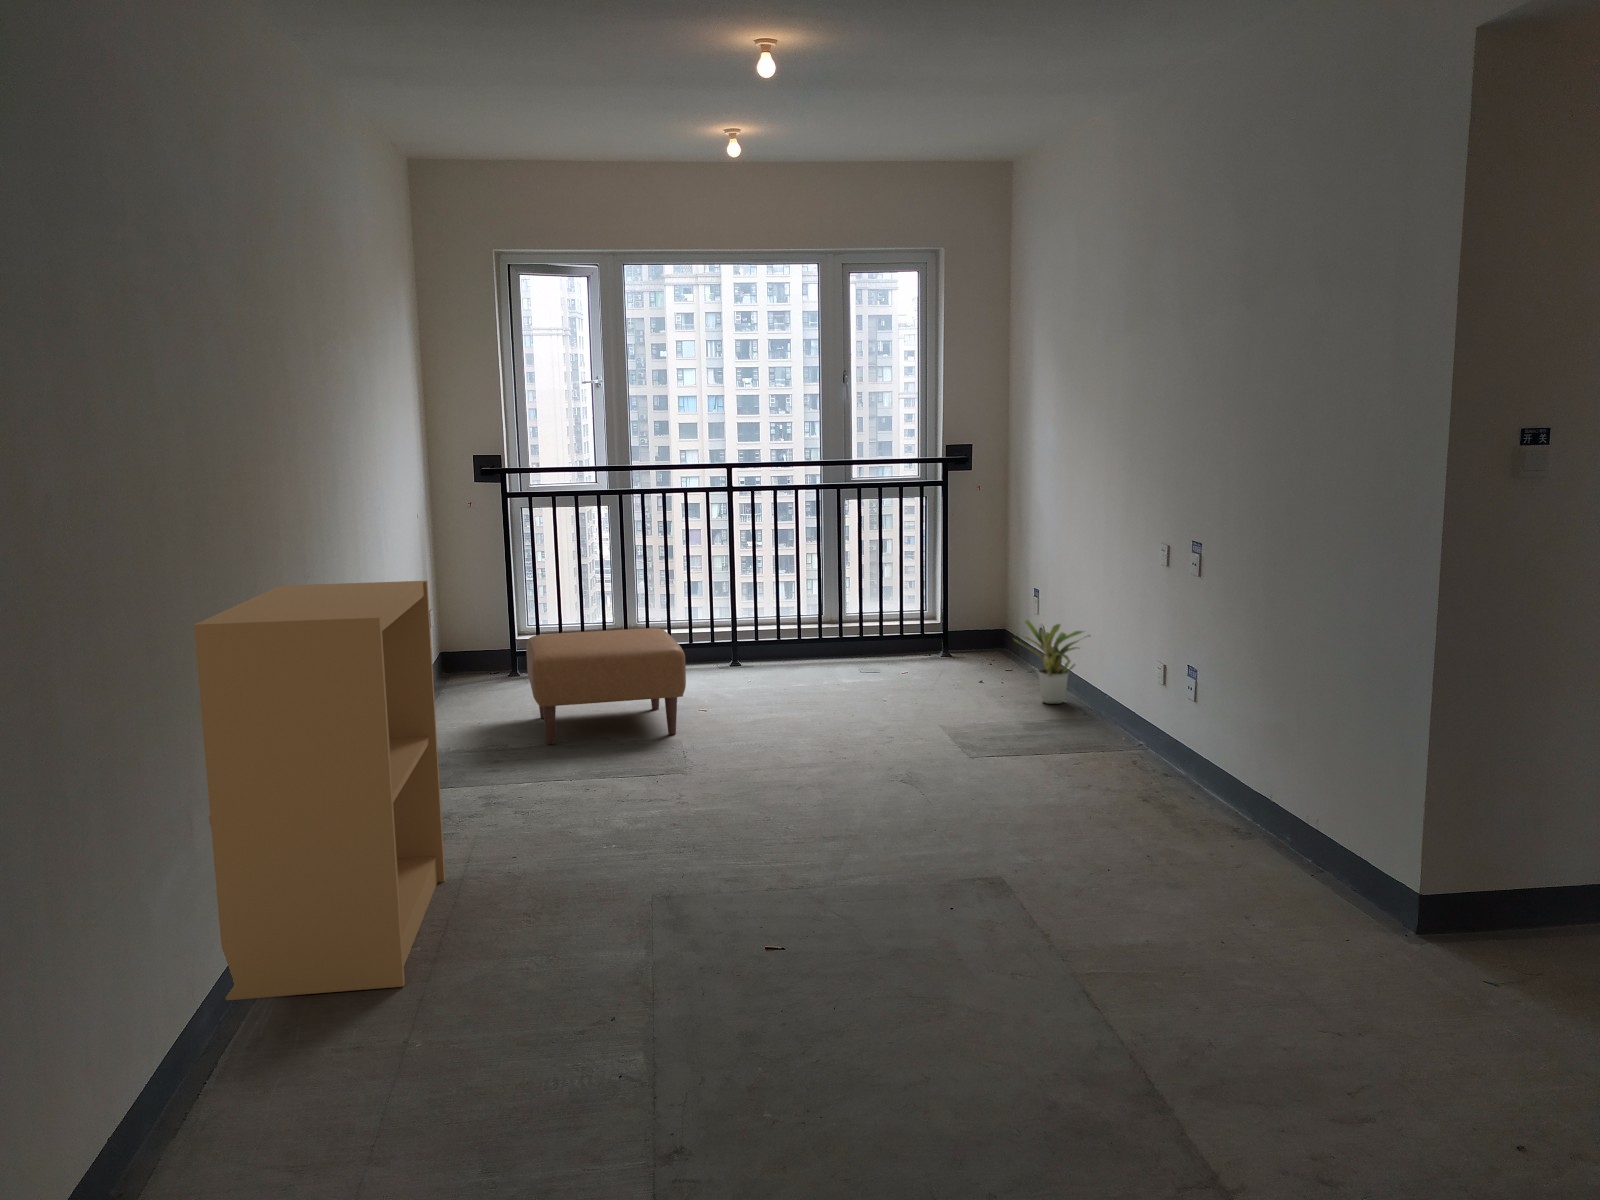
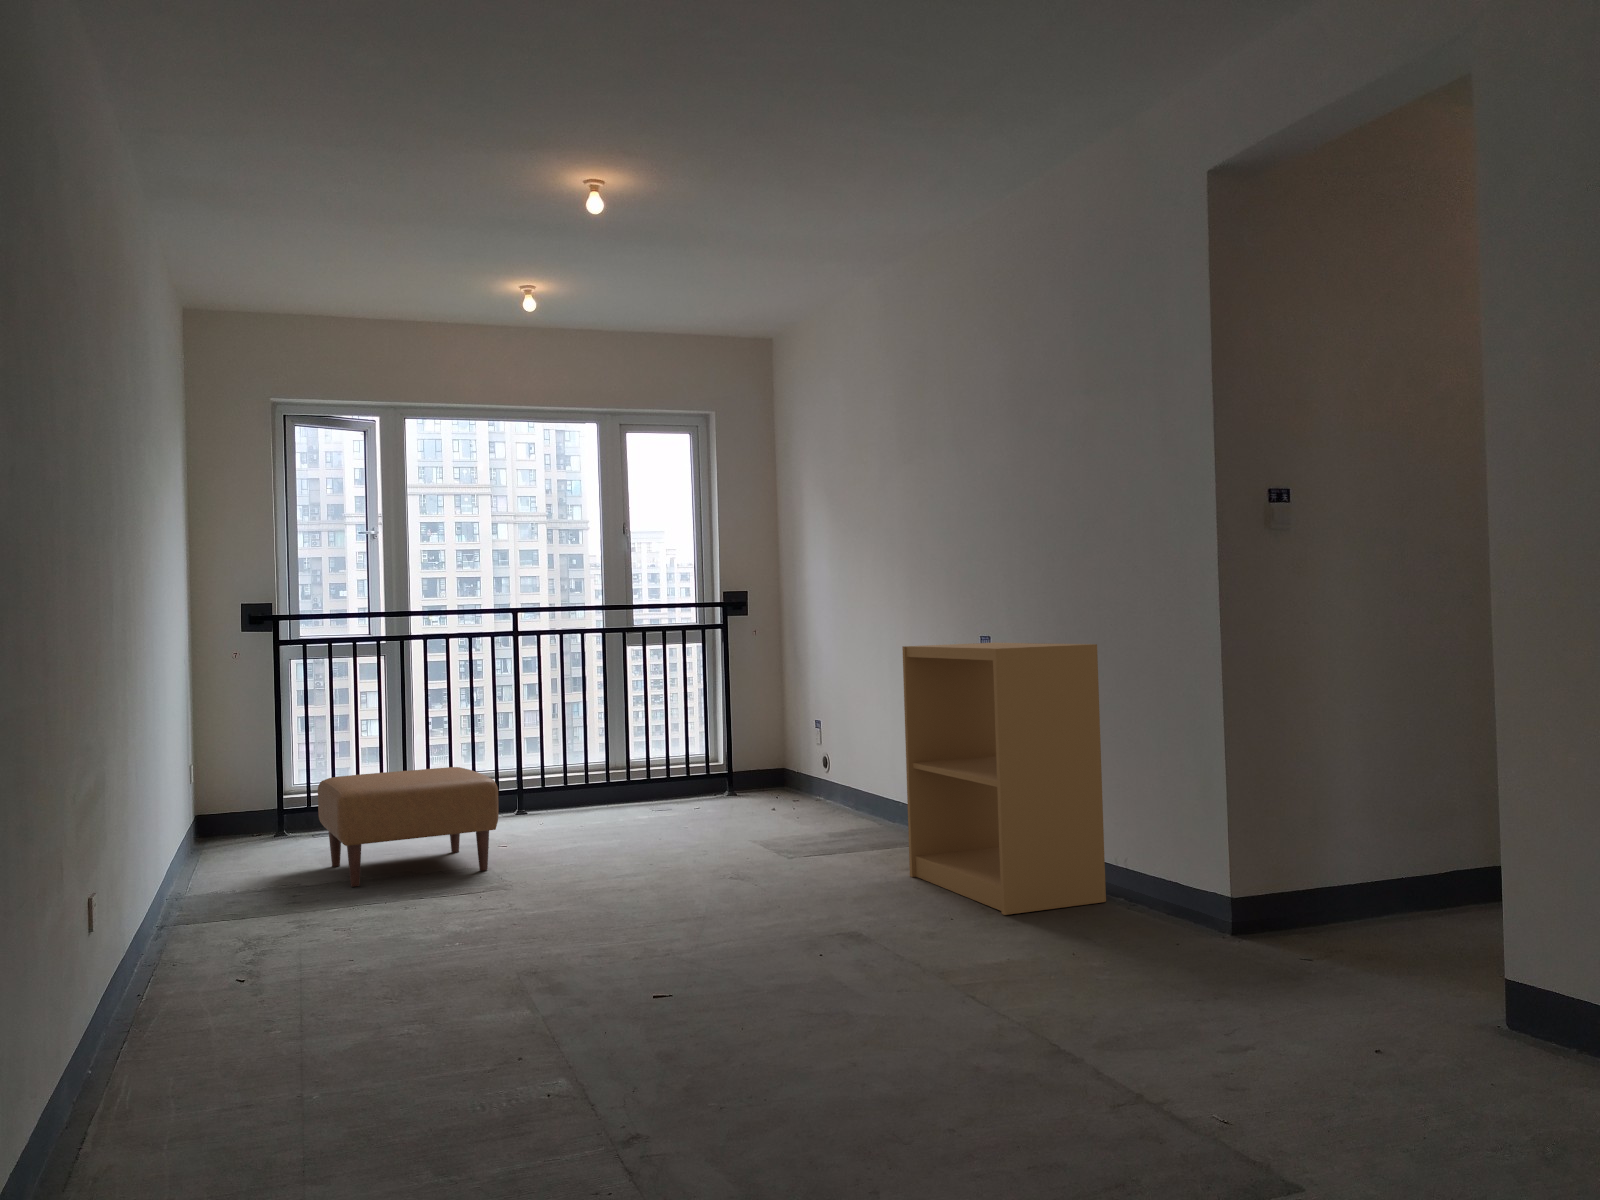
bookshelf: present [194,581,445,1000] -> present [902,643,1106,915]
potted plant: present [1014,620,1083,704] -> none [809,745,884,825]

